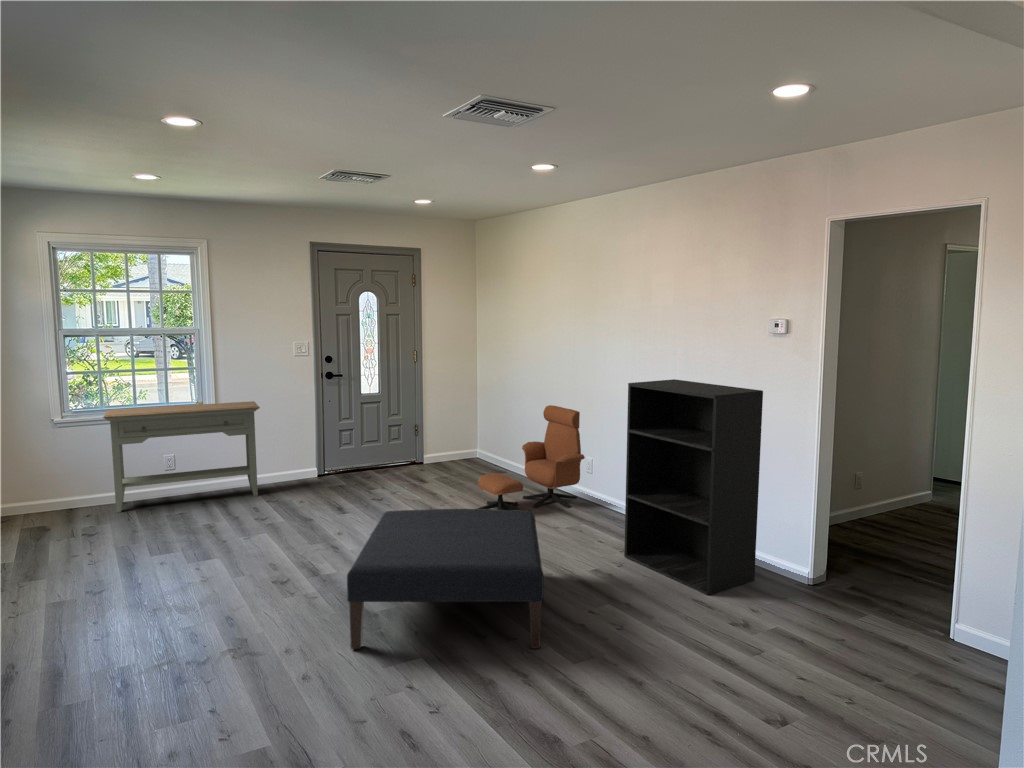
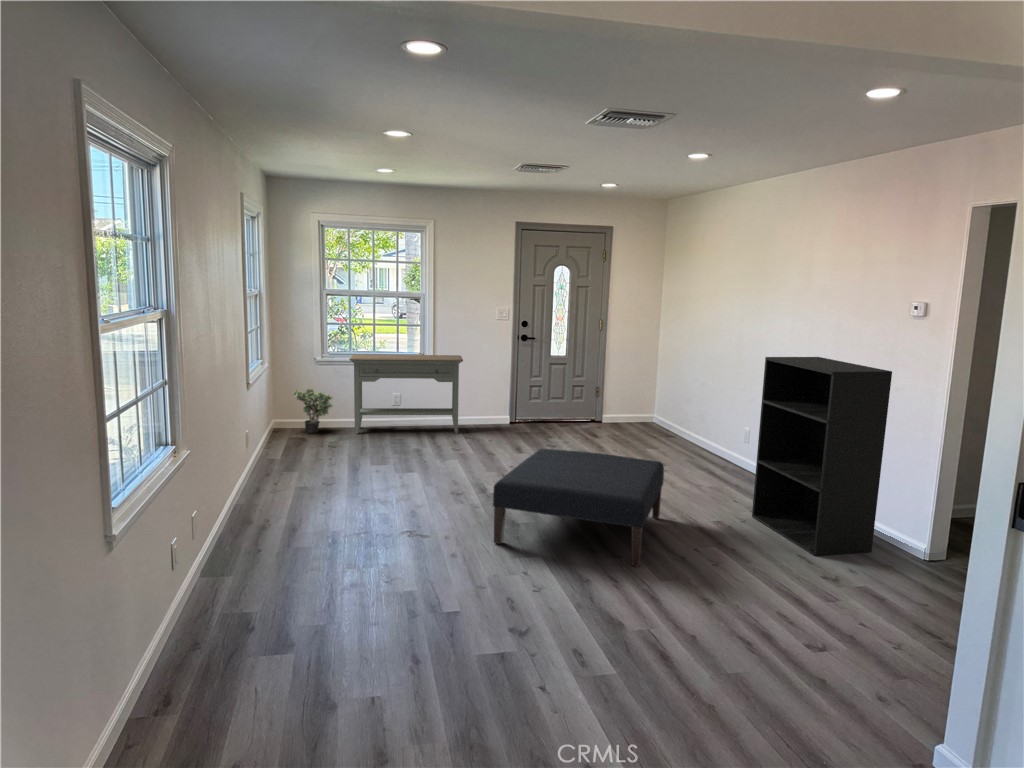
lounge chair: present [478,405,585,510] -> none [632,376,741,473]
potted plant: none [17,459,82,519] -> present [293,388,333,433]

